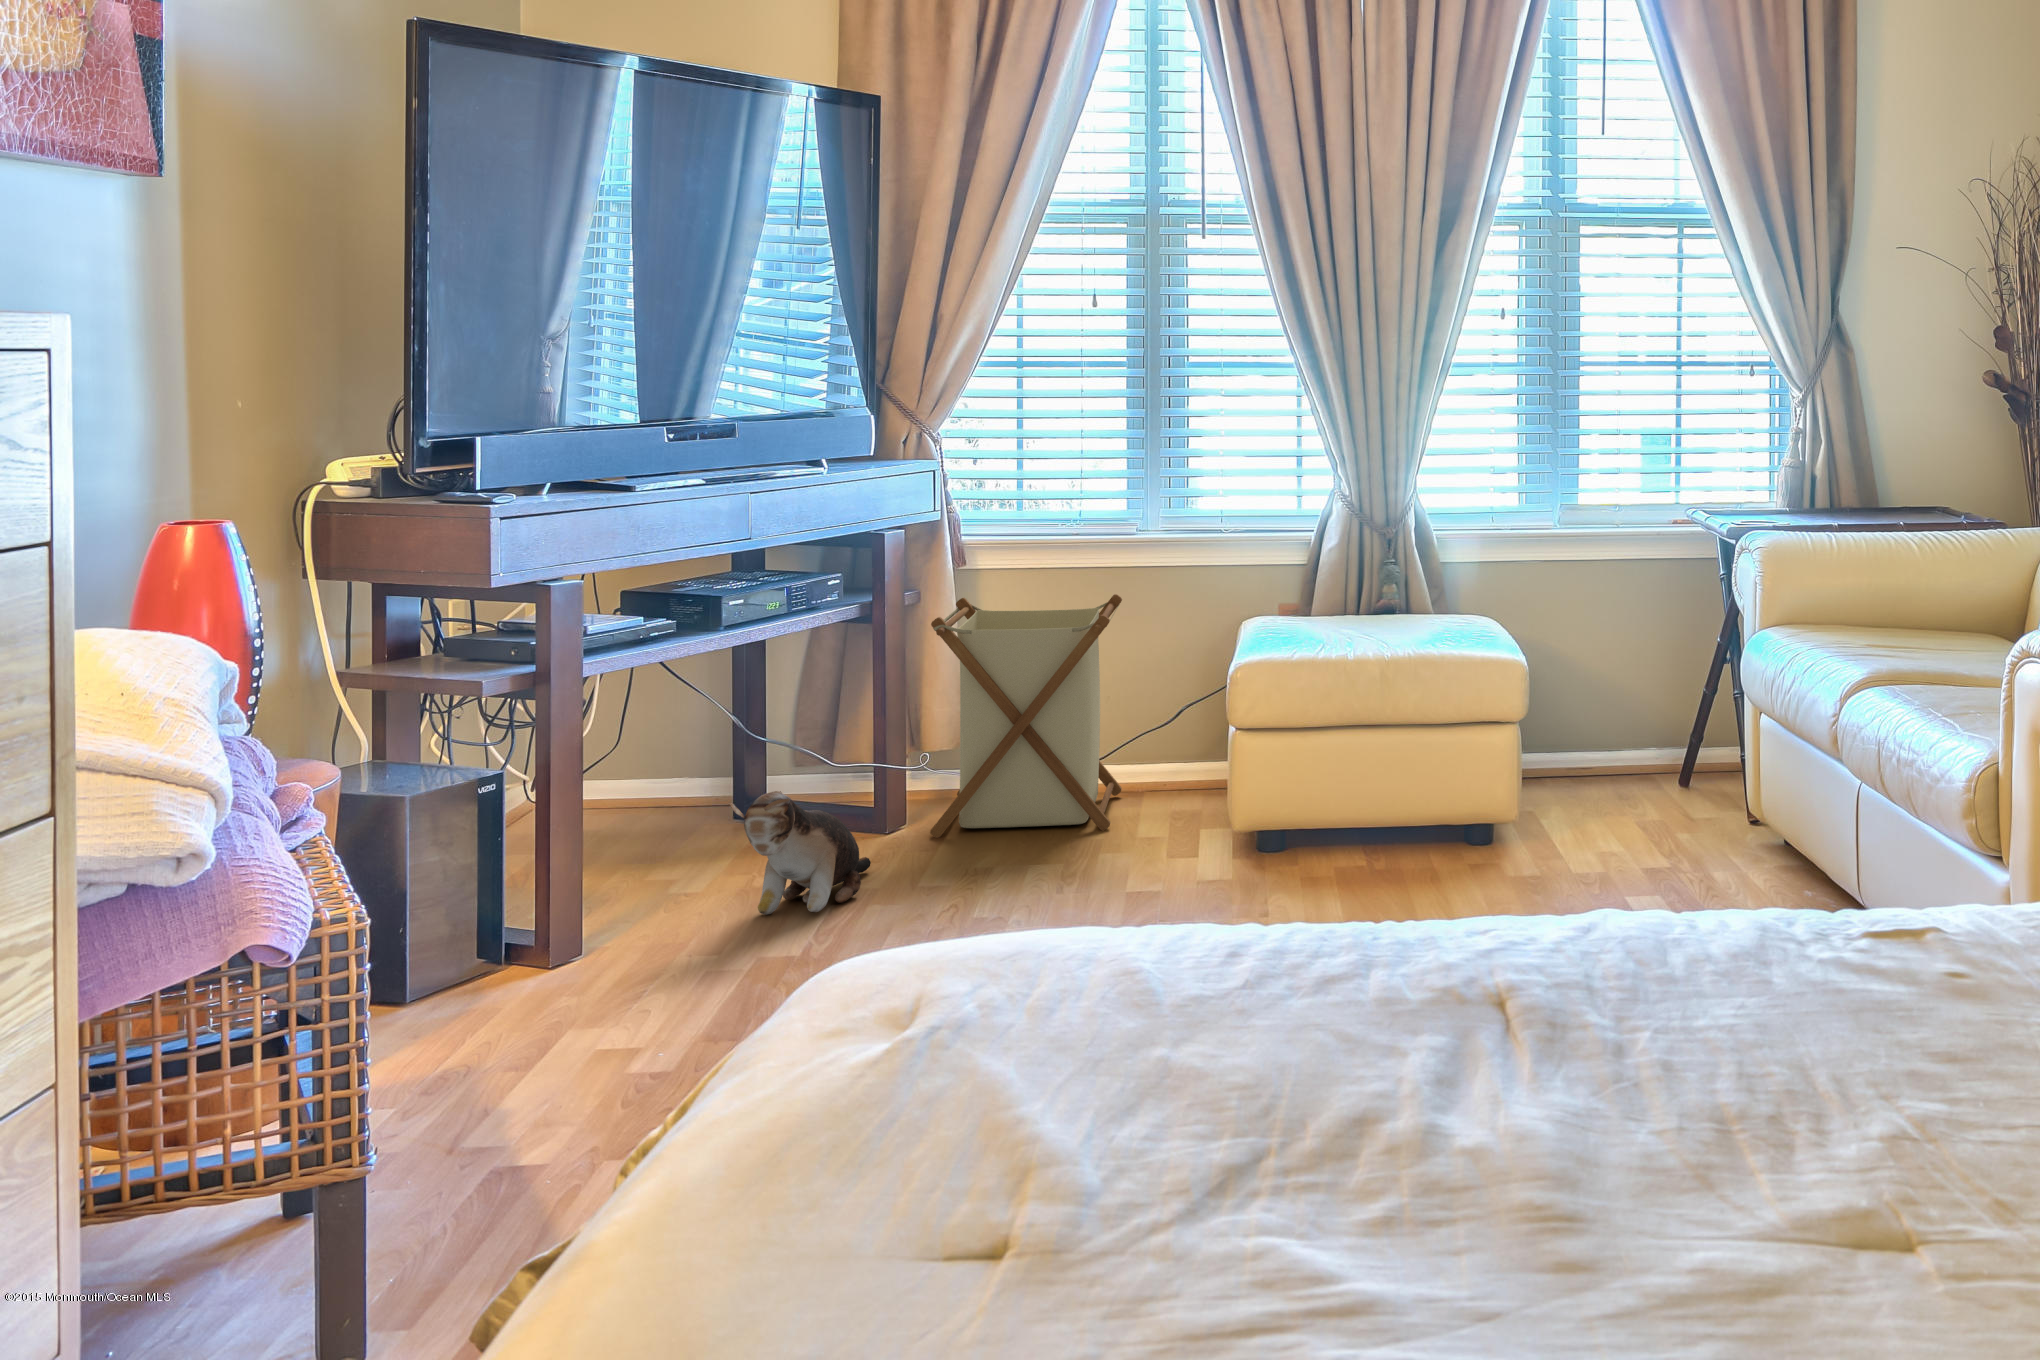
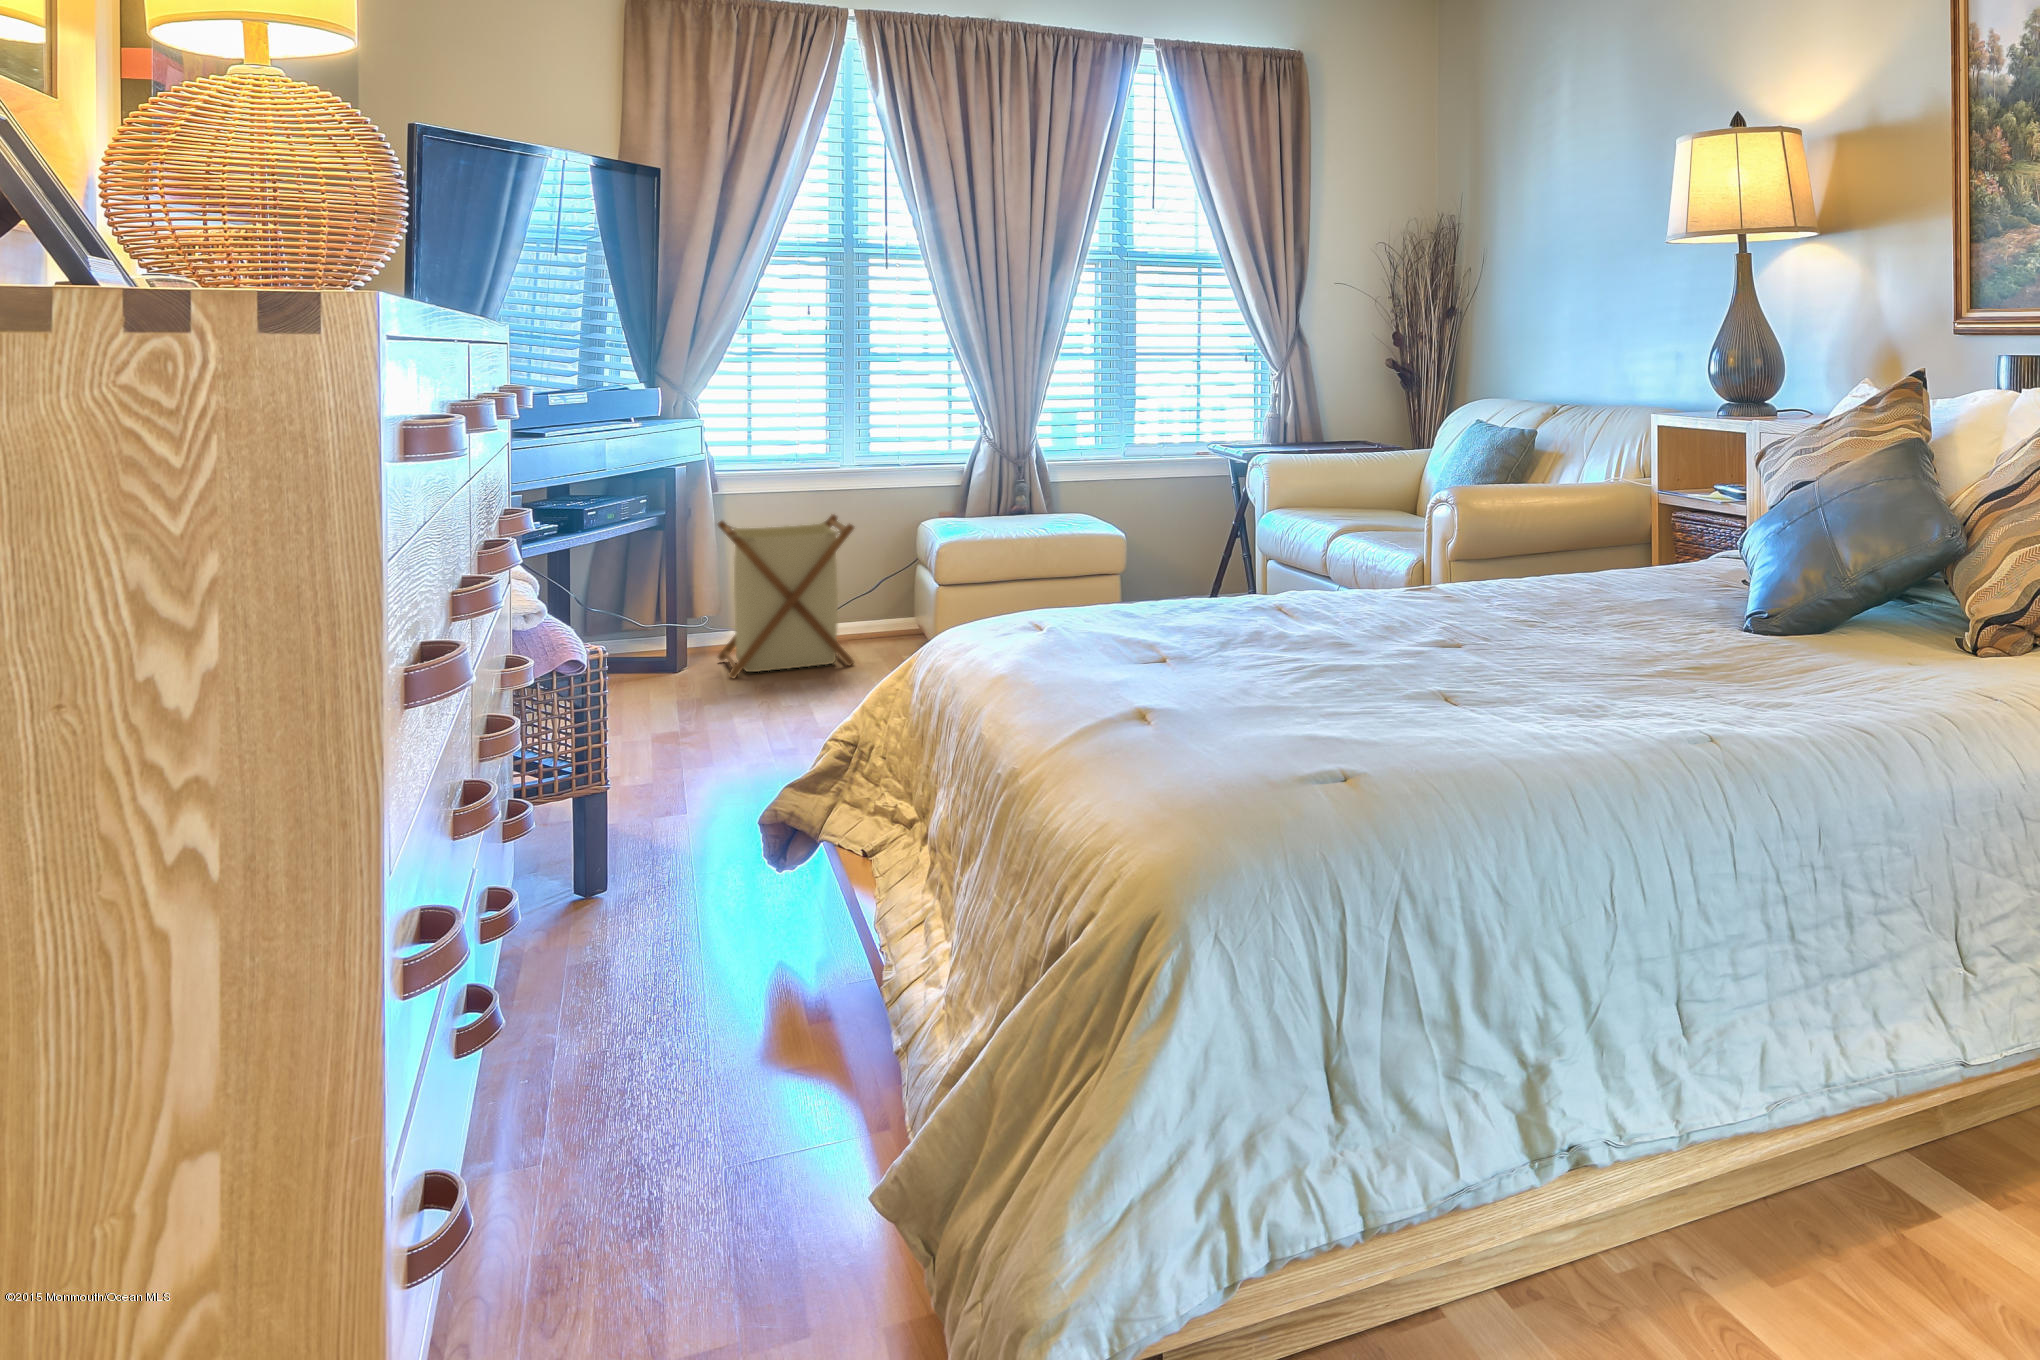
plush toy: present [730,791,871,915] -> none [658,636,726,717]

